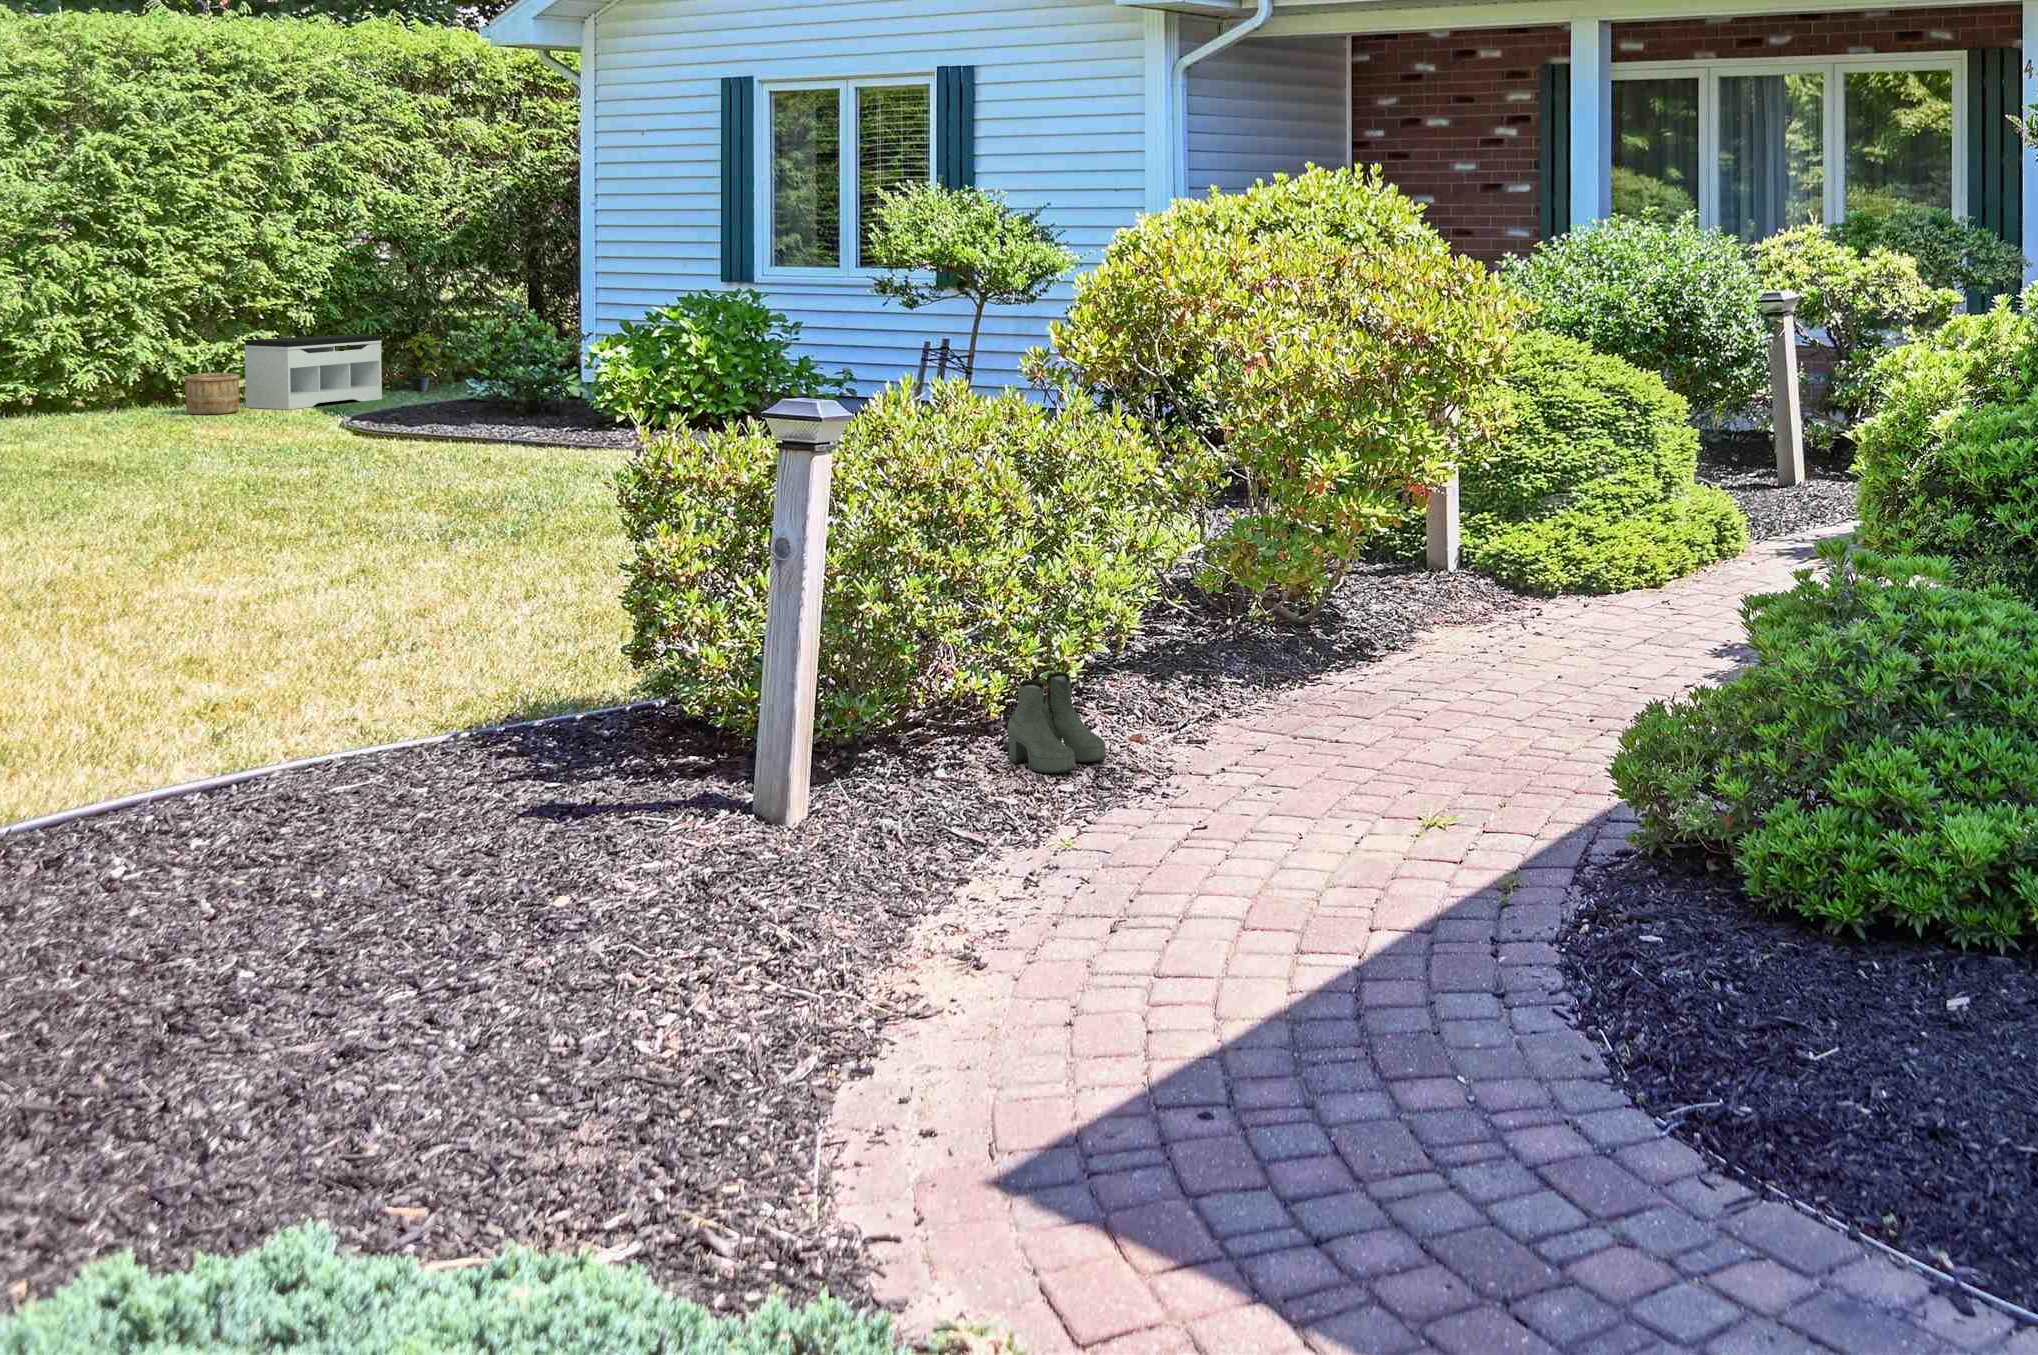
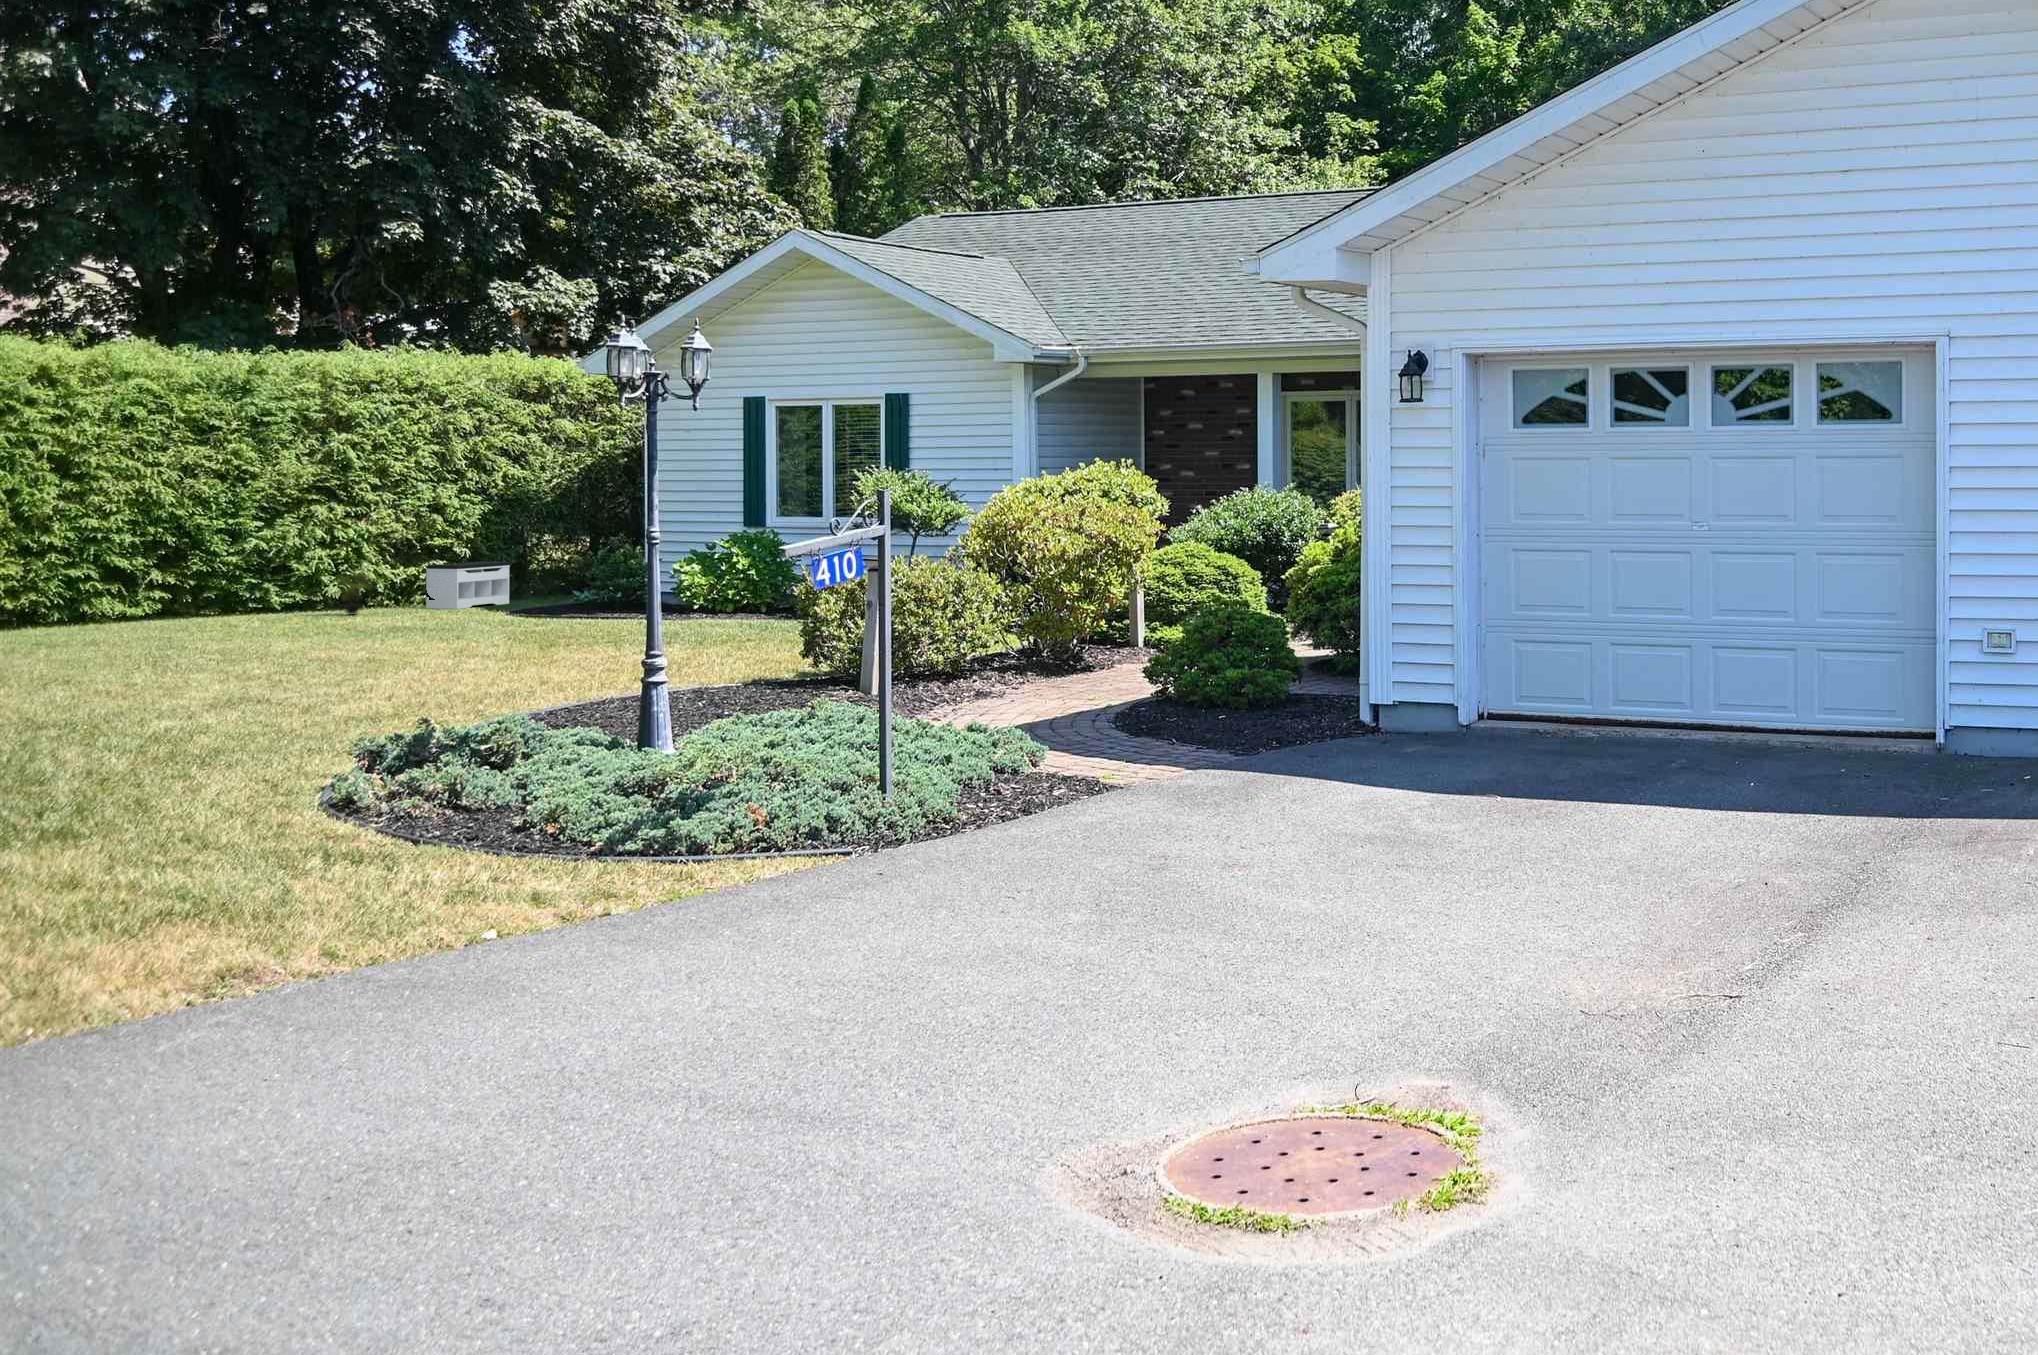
potted plant: present [401,330,445,391] -> present [337,569,372,615]
wooden bucket: present [183,373,240,414] -> none [393,586,427,612]
boots: present [1007,672,1106,773] -> none [932,658,968,690]

